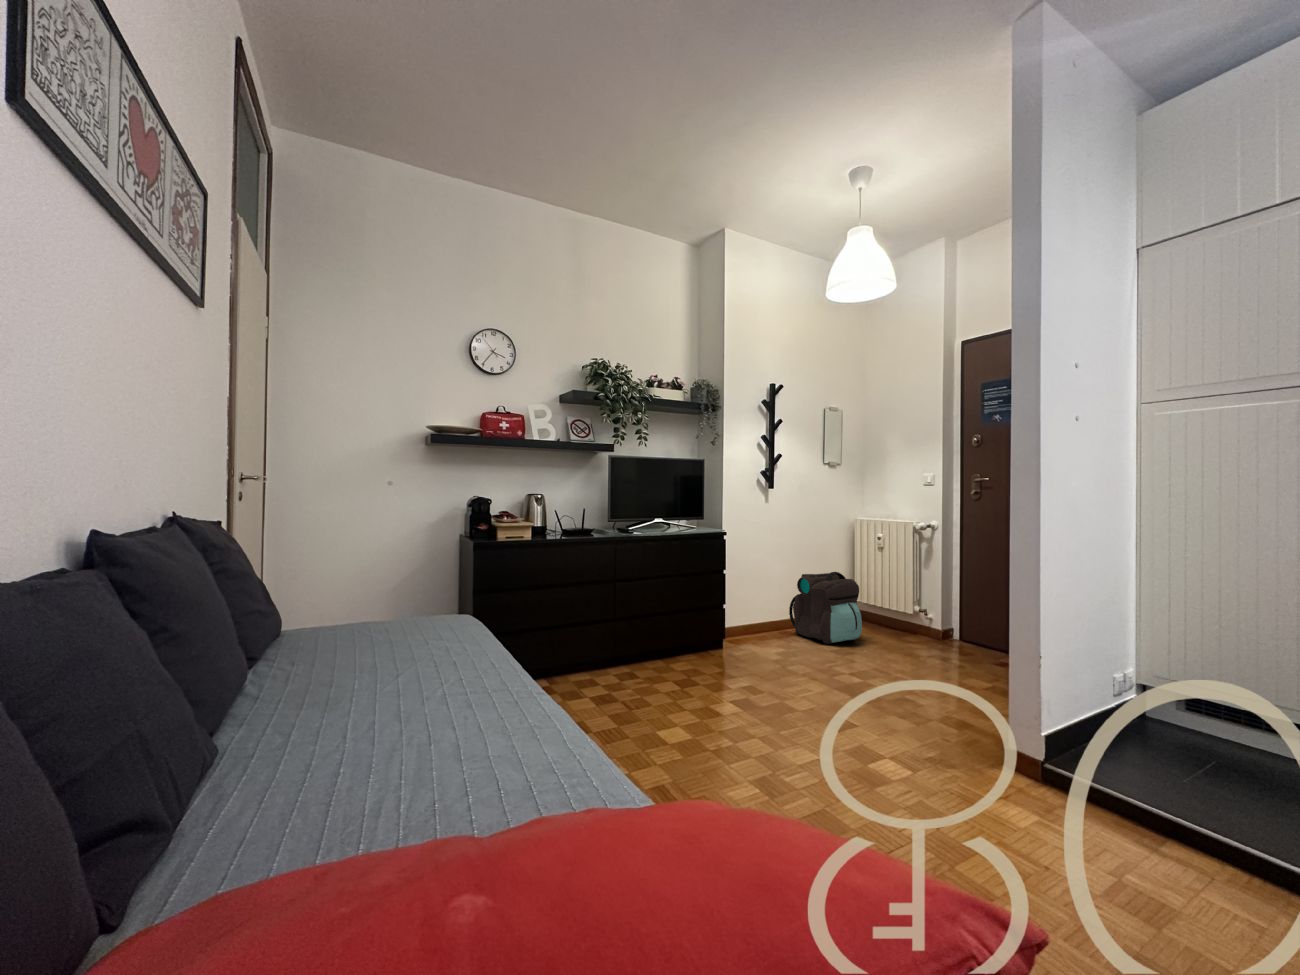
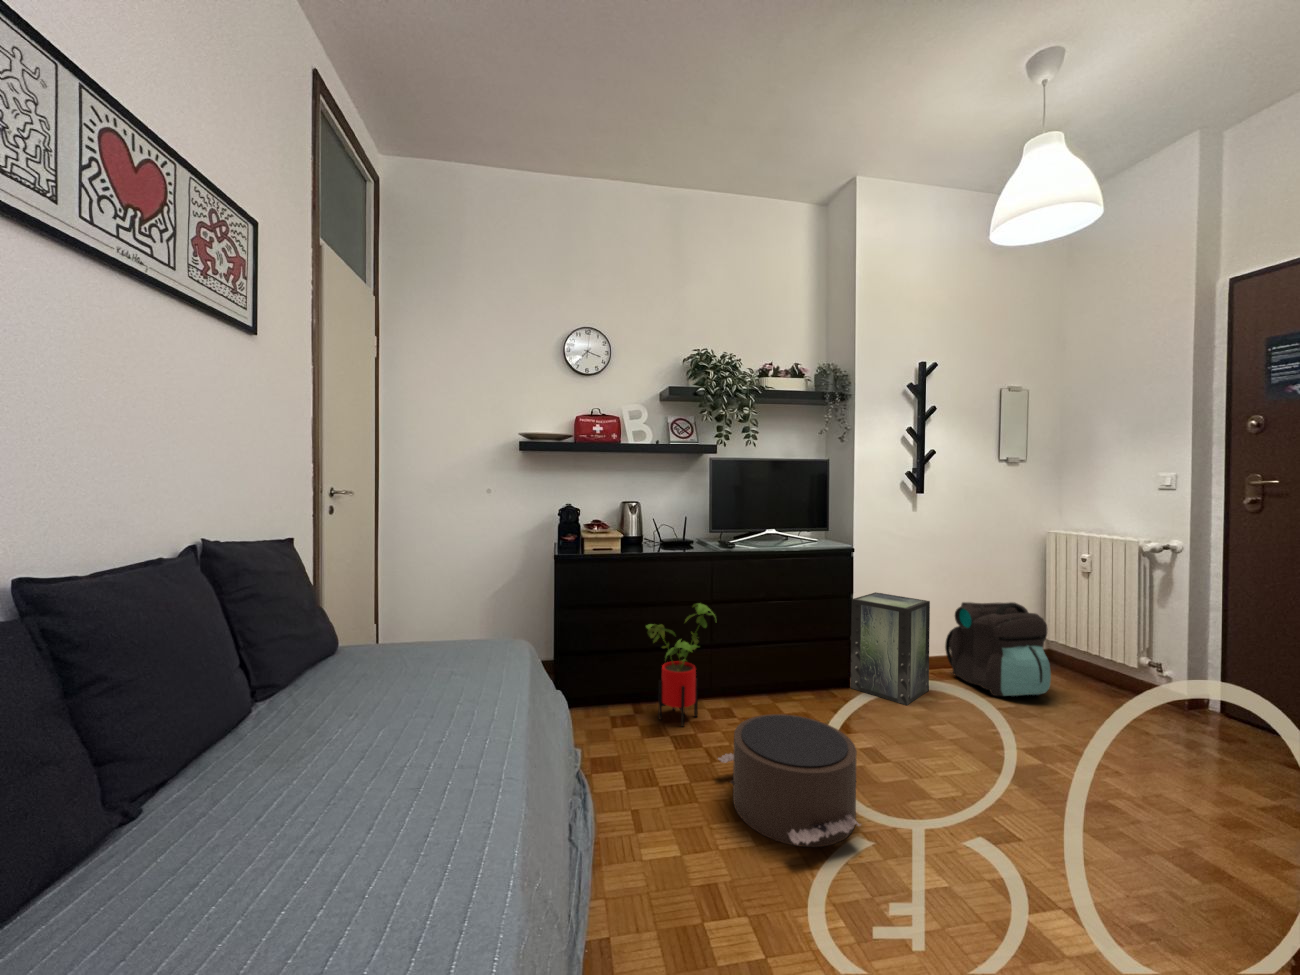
storage box: none [724,570,781,656] -> present [850,592,930,705]
house plant: none [563,580,625,689] -> present [646,603,715,727]
pouf: none [642,660,760,749] -> present [718,714,861,847]

